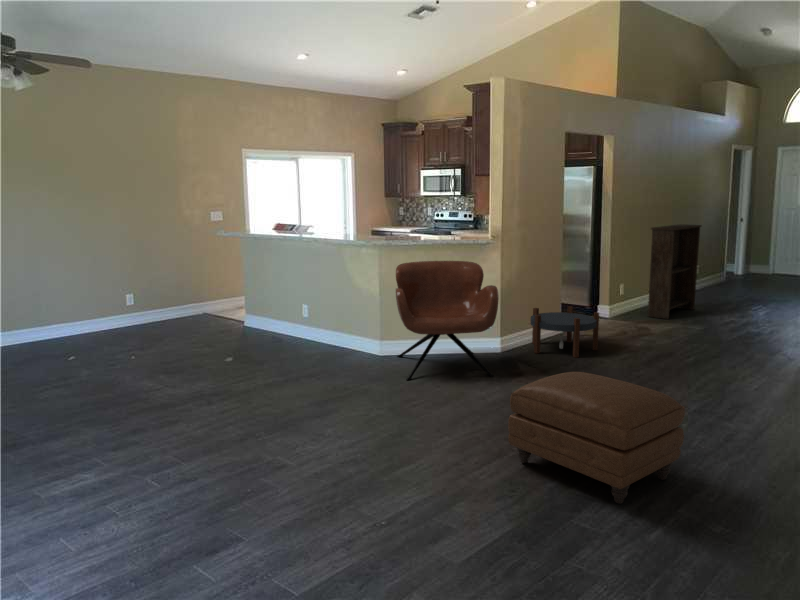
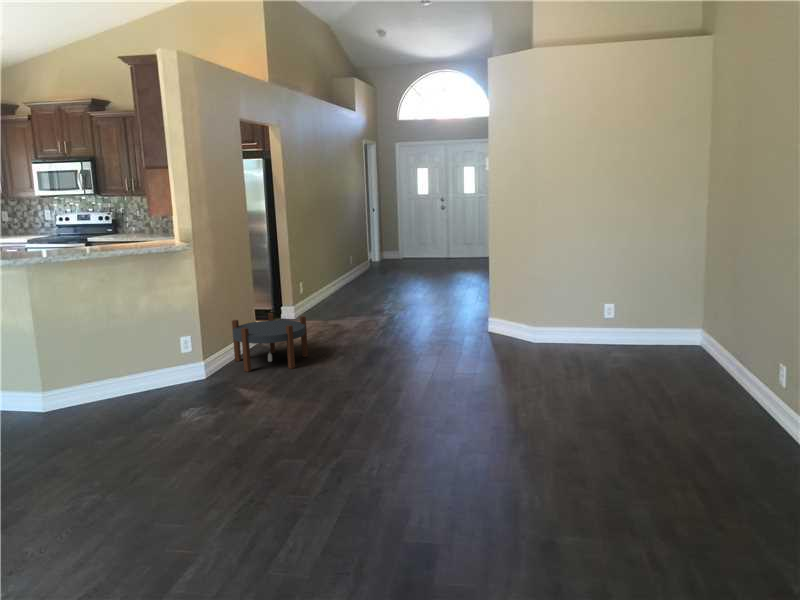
bookshelf: present [648,224,701,319] -> none [324,218,365,313]
armchair: present [396,261,499,380] -> none [63,275,218,439]
ottoman: present [508,372,685,504] -> none [305,389,481,525]

